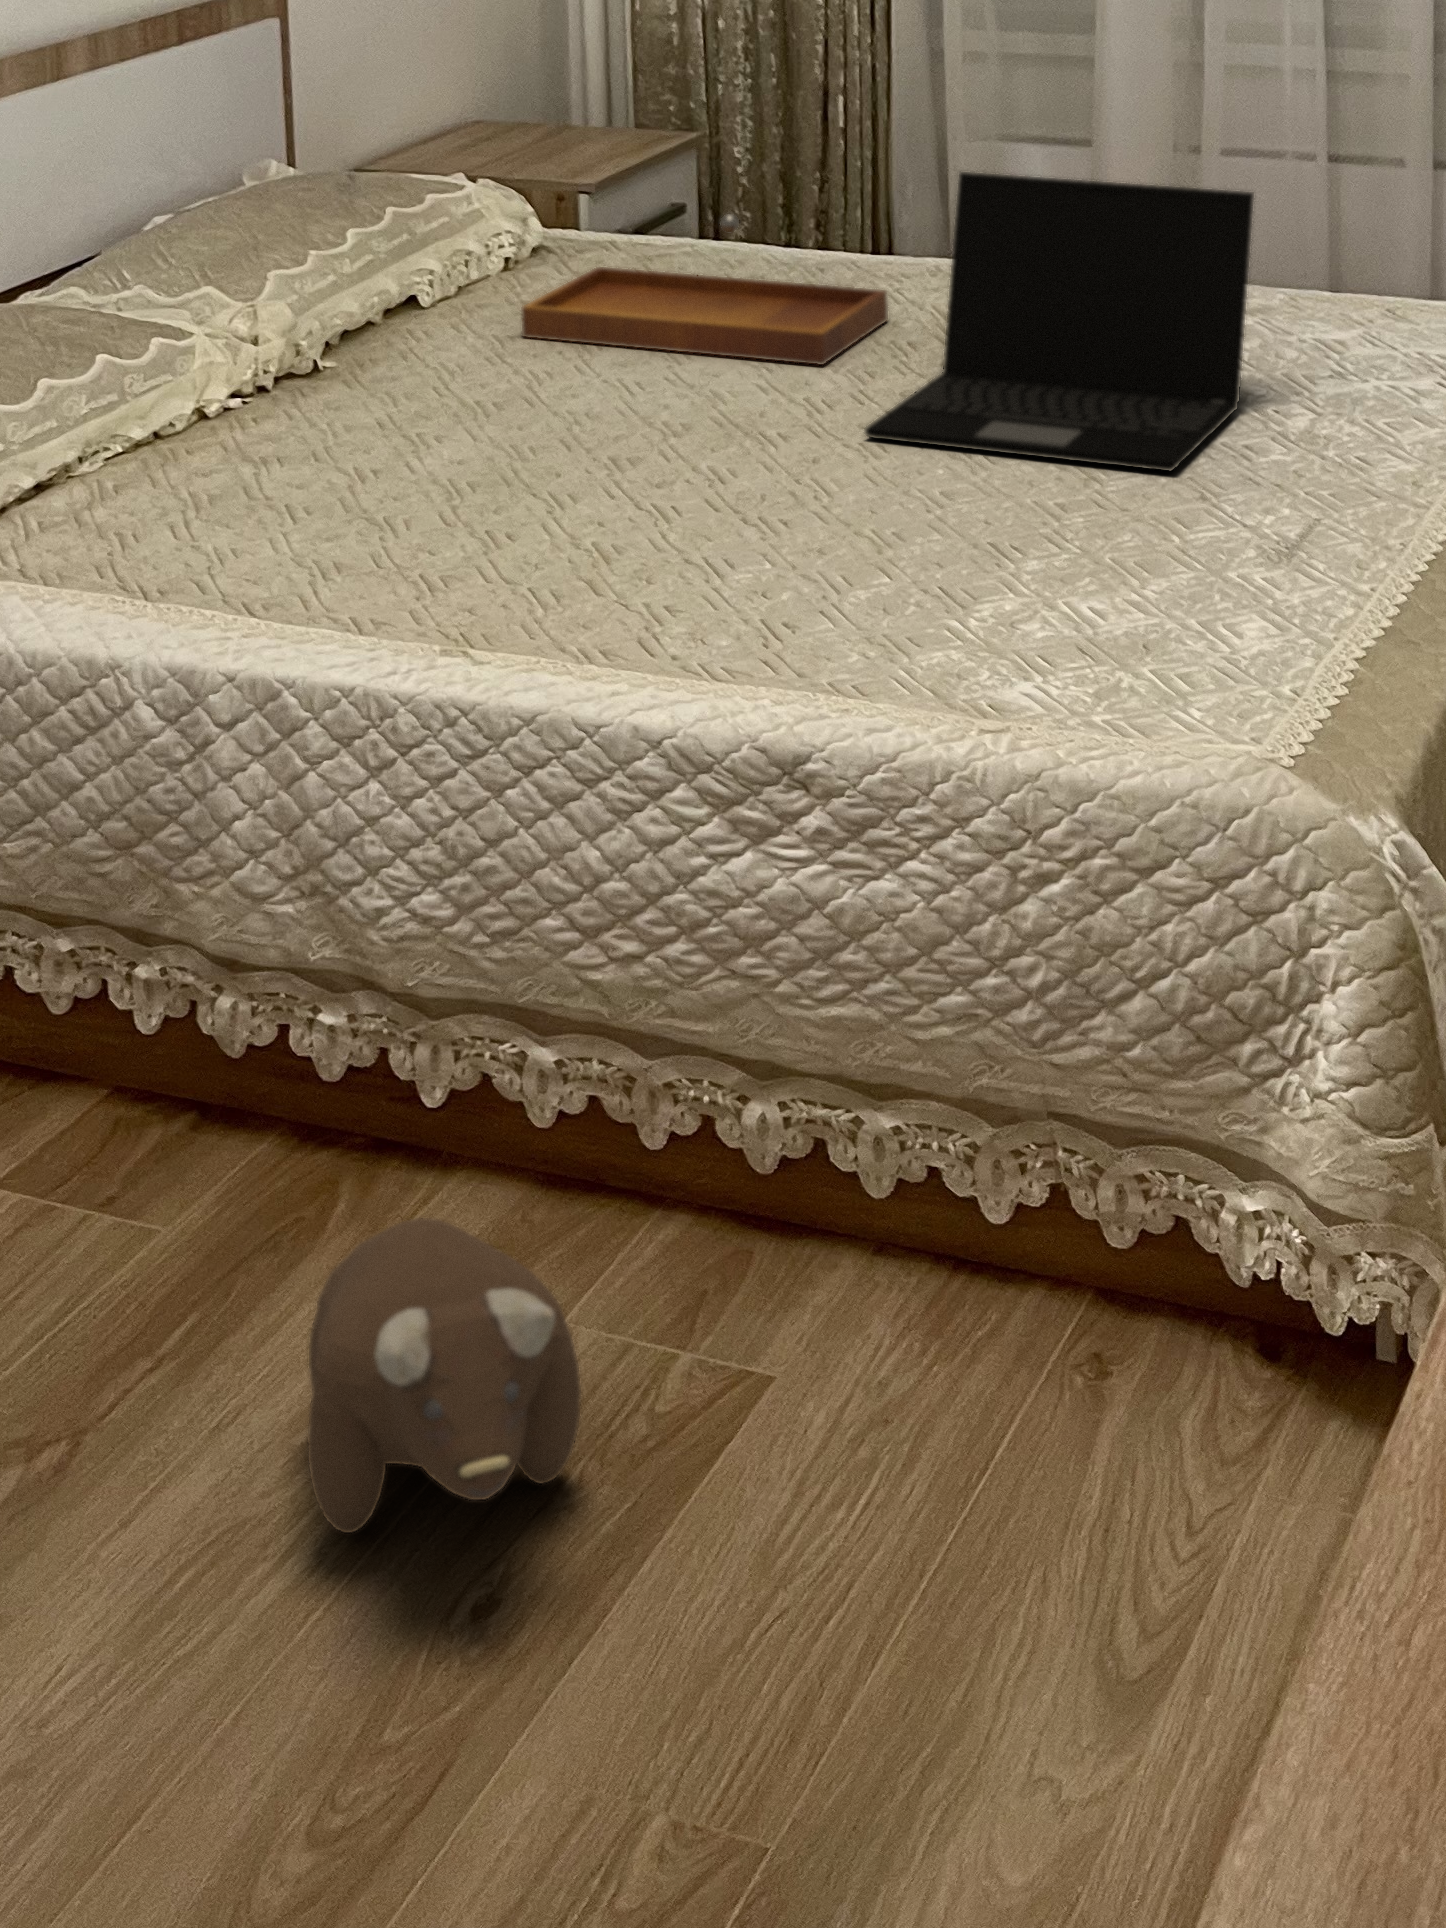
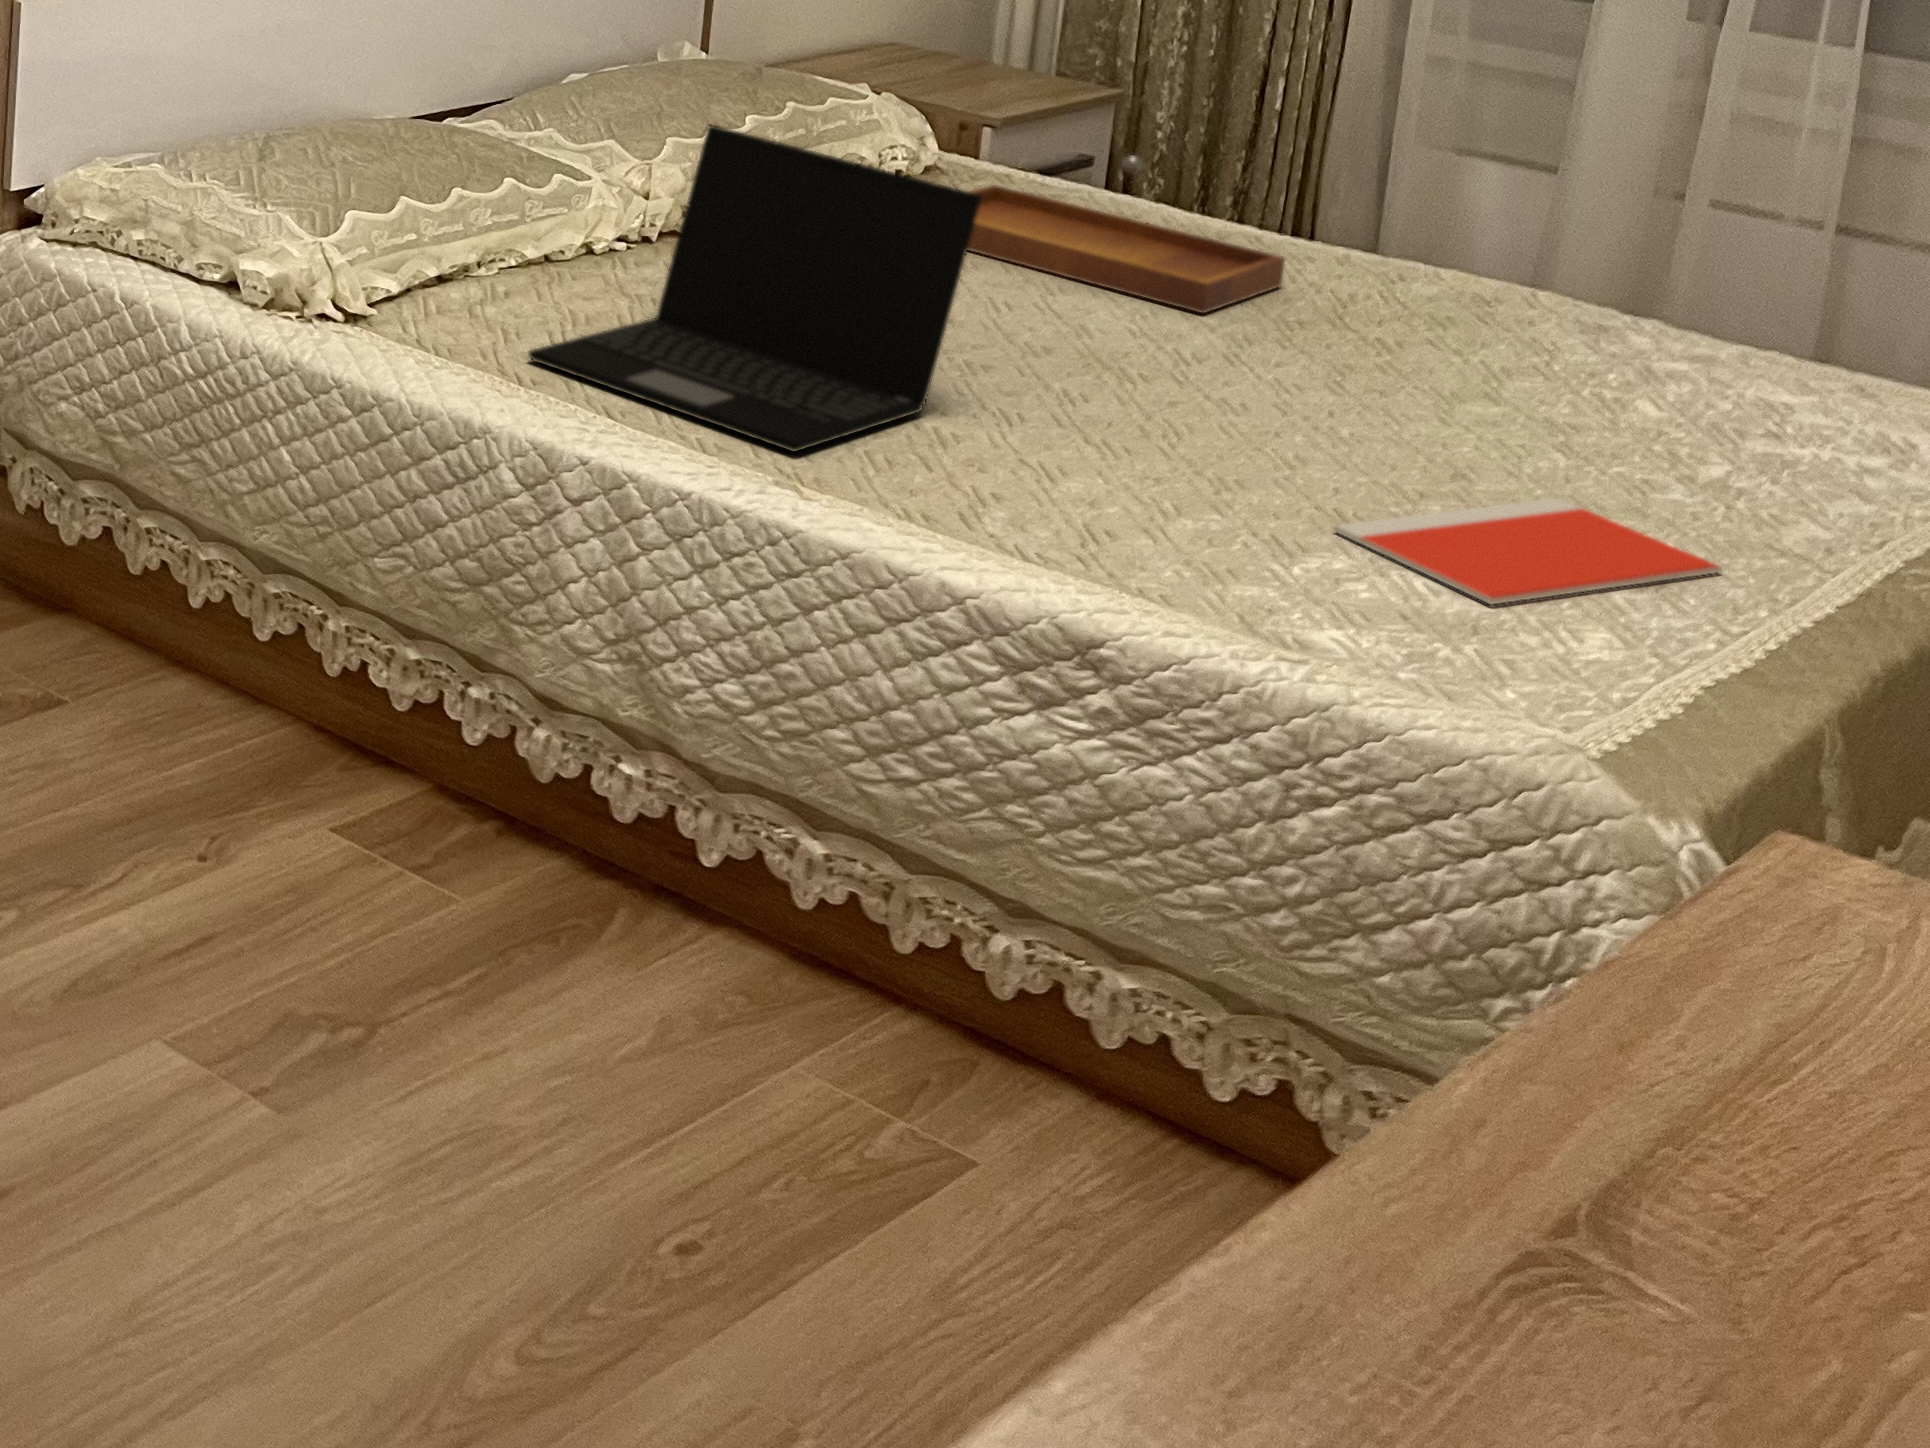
laptop: present [865,172,1254,471] -> present [528,125,982,452]
notebook: none [996,490,1340,621] -> present [1334,498,1722,604]
plush toy: present [308,1218,581,1533] -> none [550,935,795,1188]

